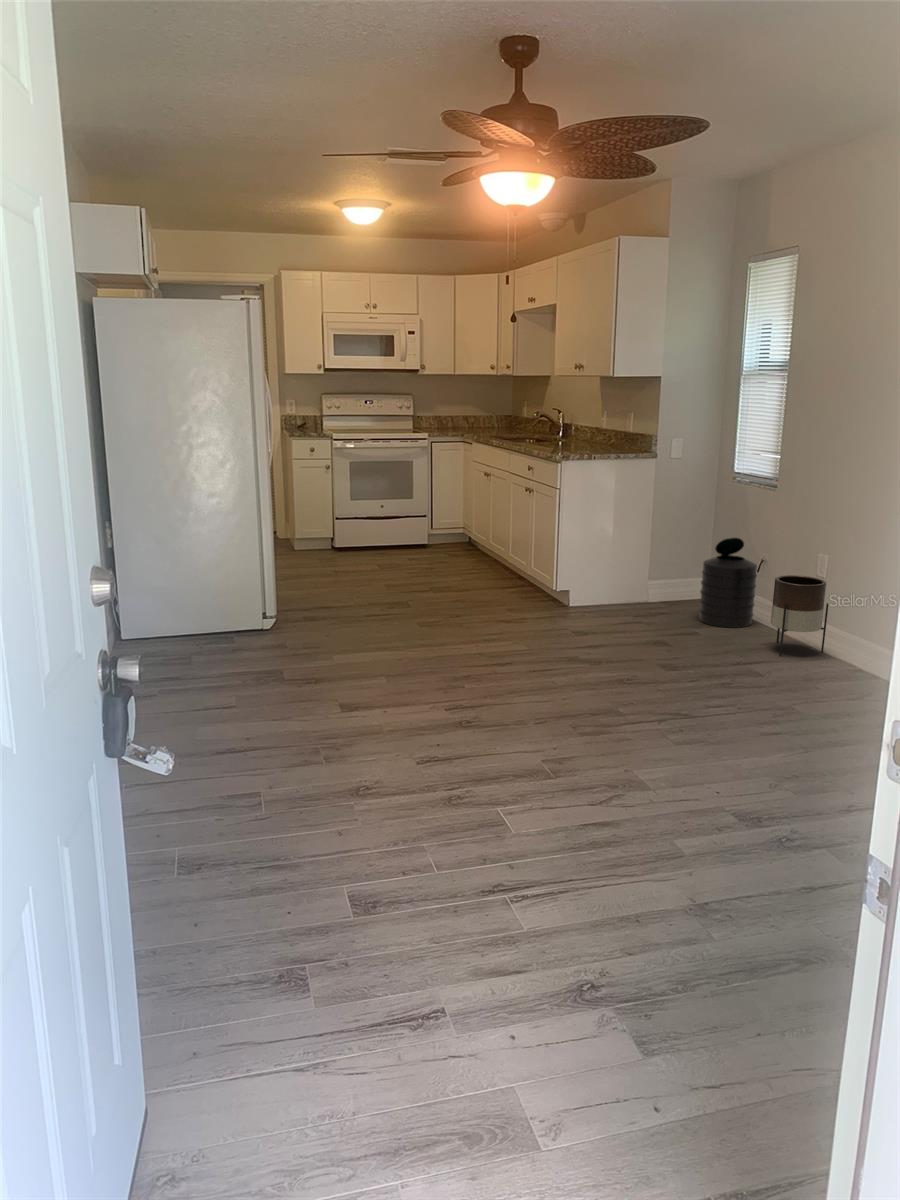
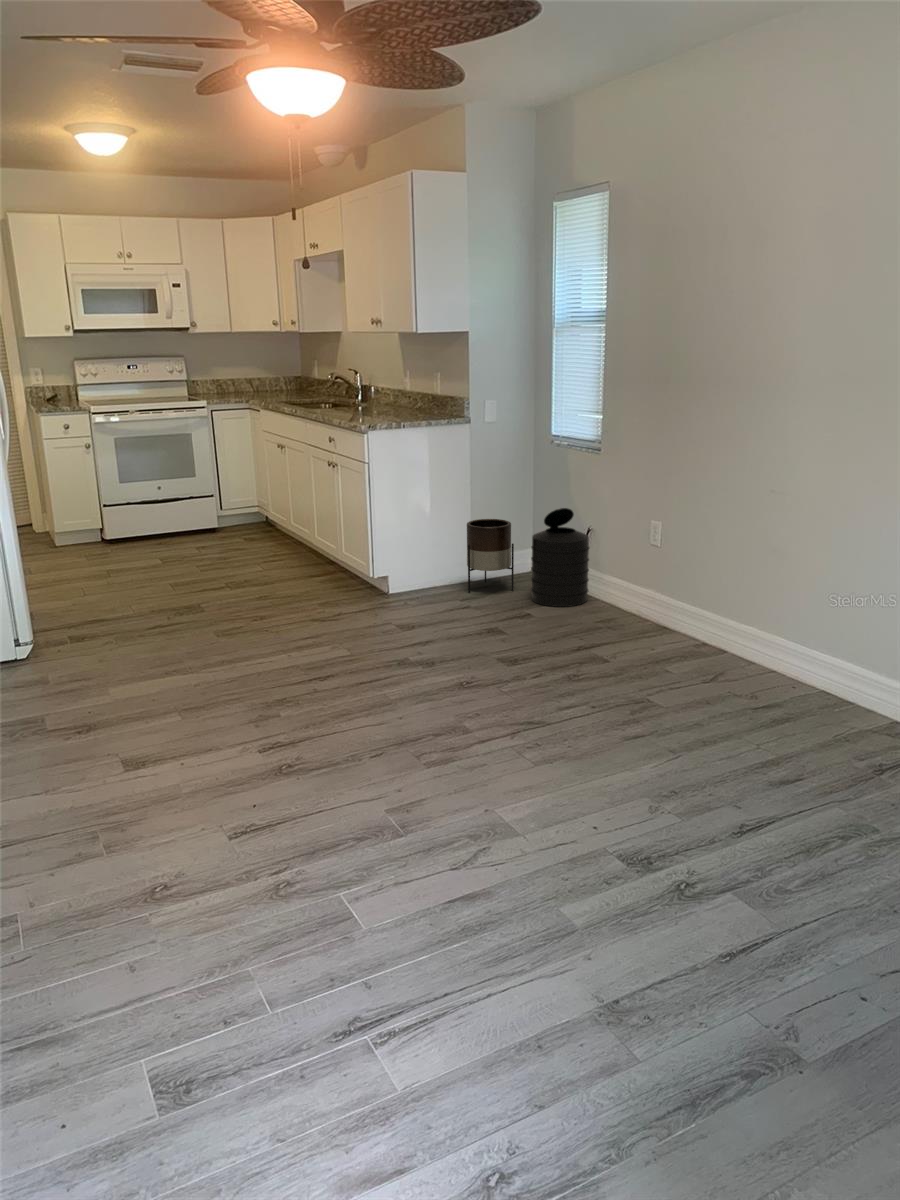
planter: present [771,575,828,656] -> present [467,519,514,593]

